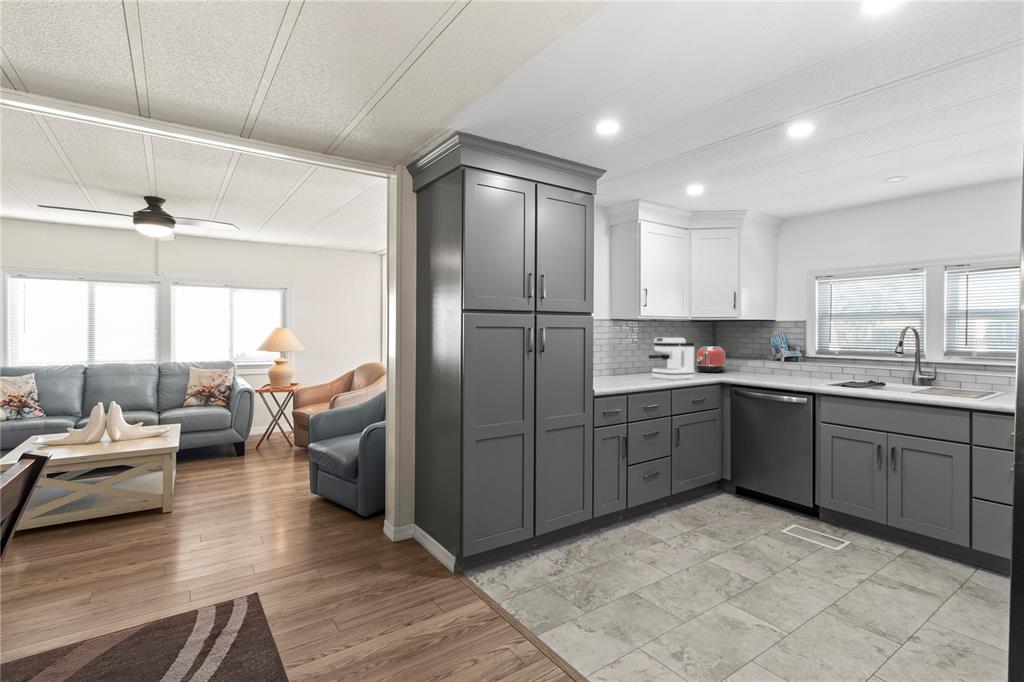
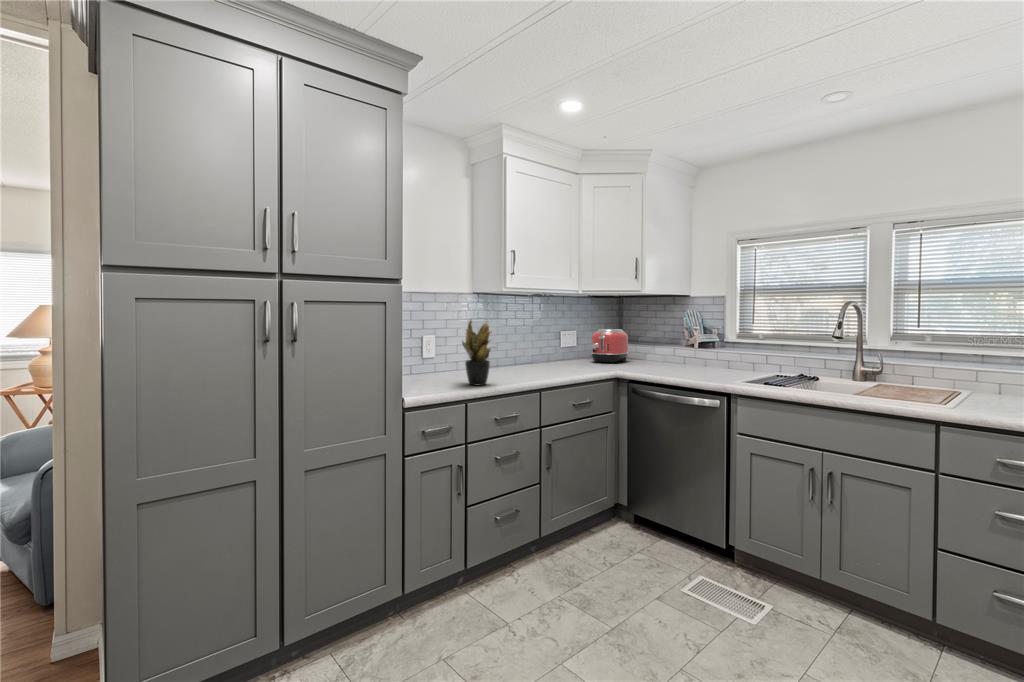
potted plant: none [613,336,645,385] -> present [462,320,496,386]
coffee maker: present [649,338,694,379] -> none [518,318,579,375]

